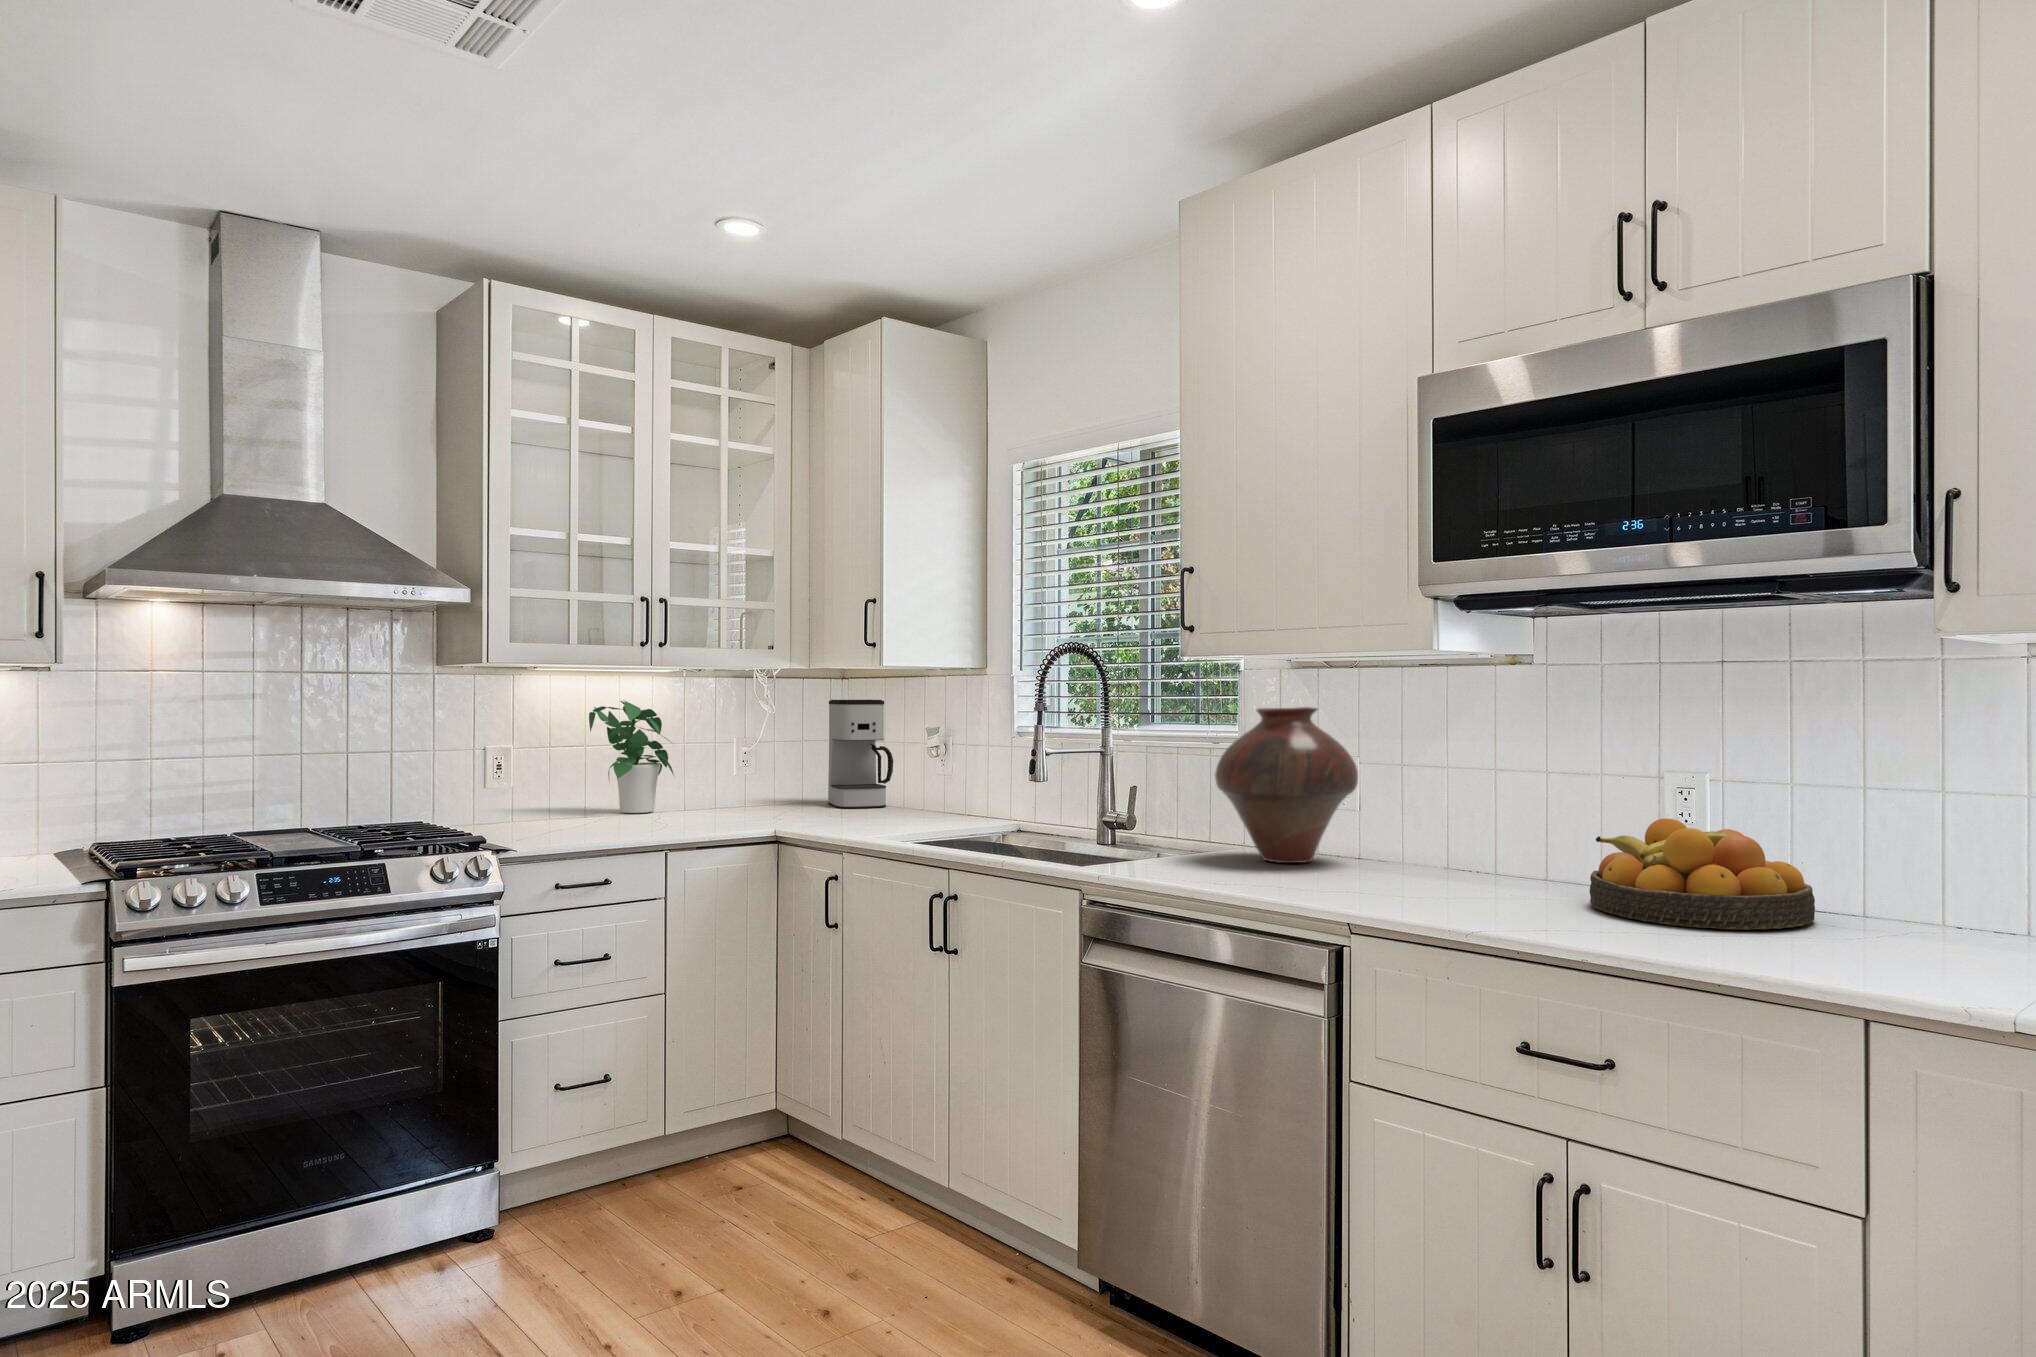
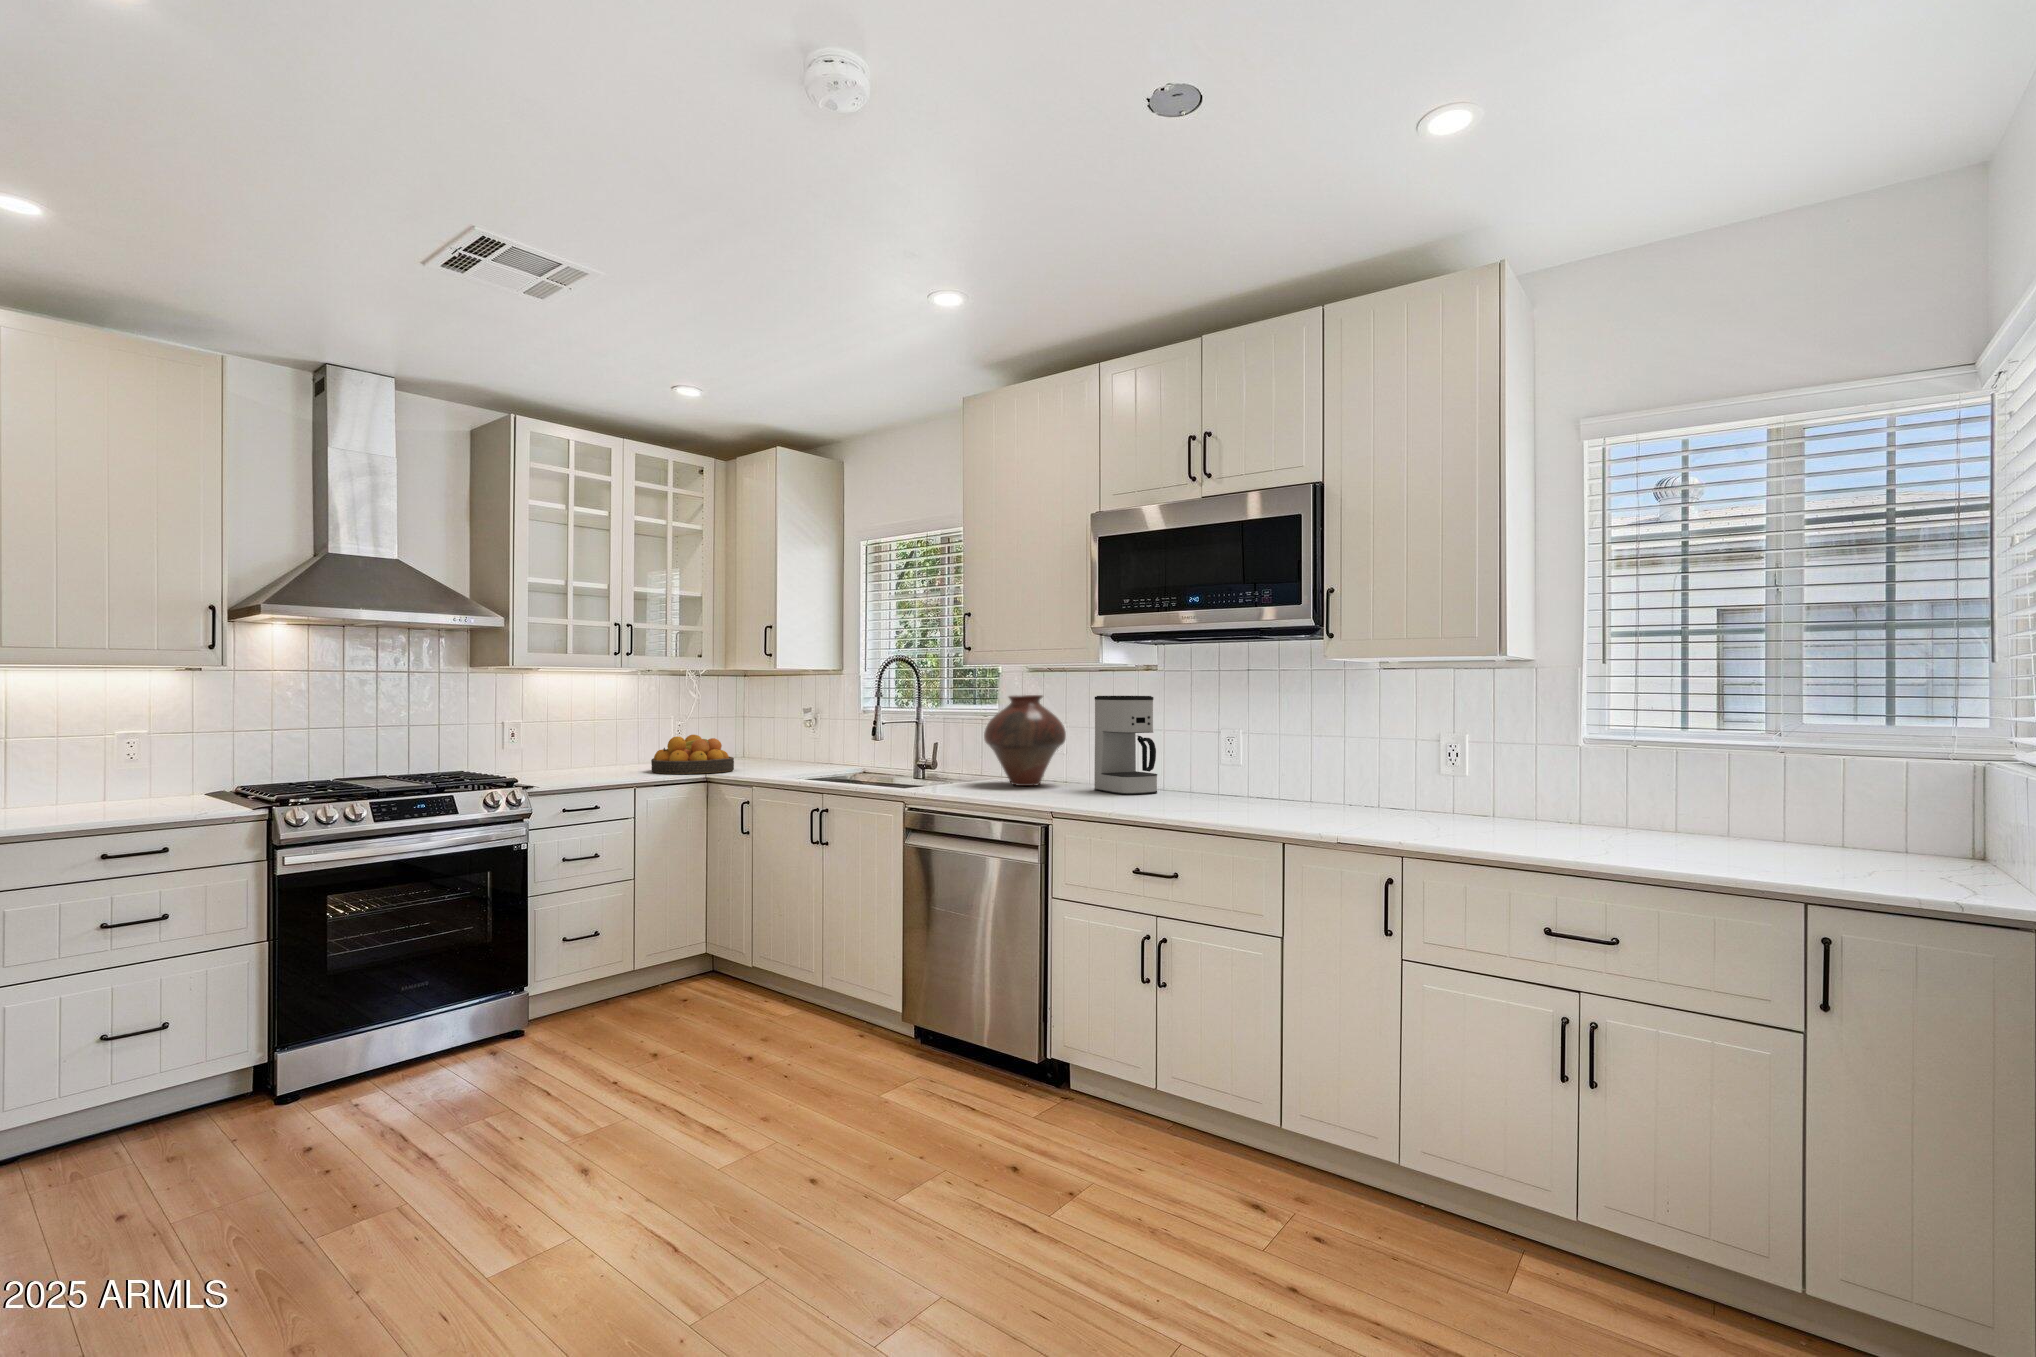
potted plant: present [589,700,674,813] -> none [573,691,633,767]
coffee maker: present [828,700,893,808] -> present [1094,696,1157,795]
fruit bowl: present [1590,818,1815,930] -> present [651,735,734,774]

